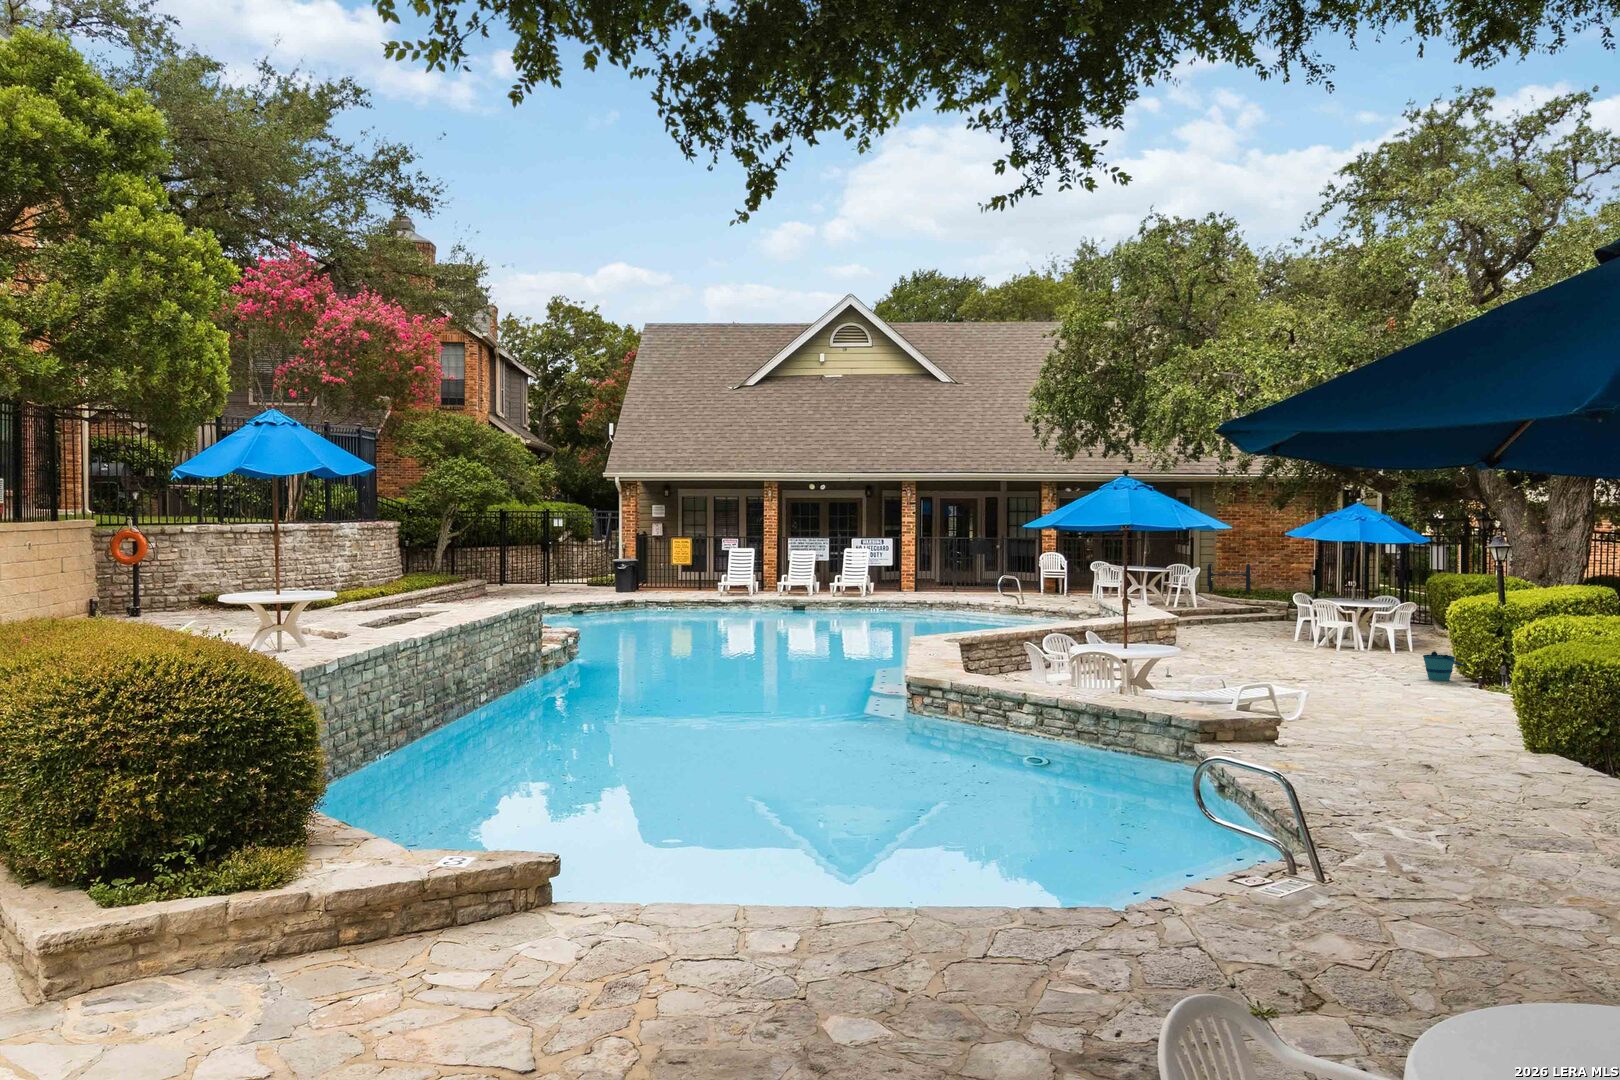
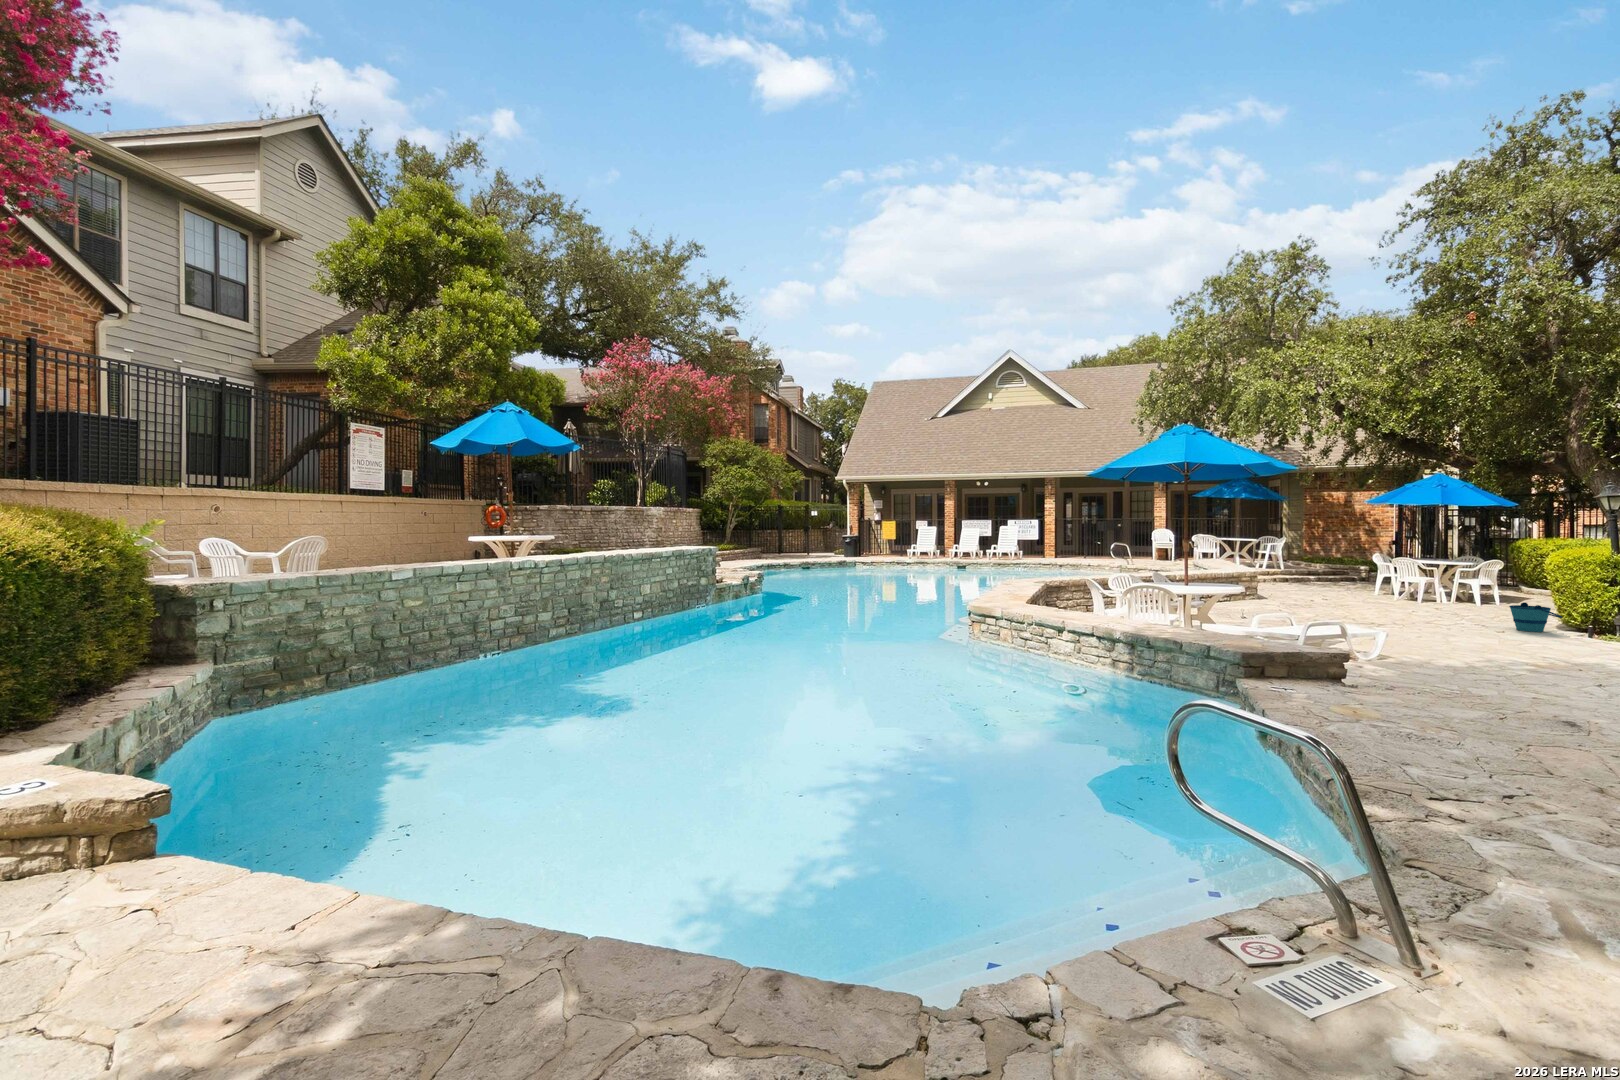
bench: present [1207,564,1251,593] -> none [1306,538,1348,562]

